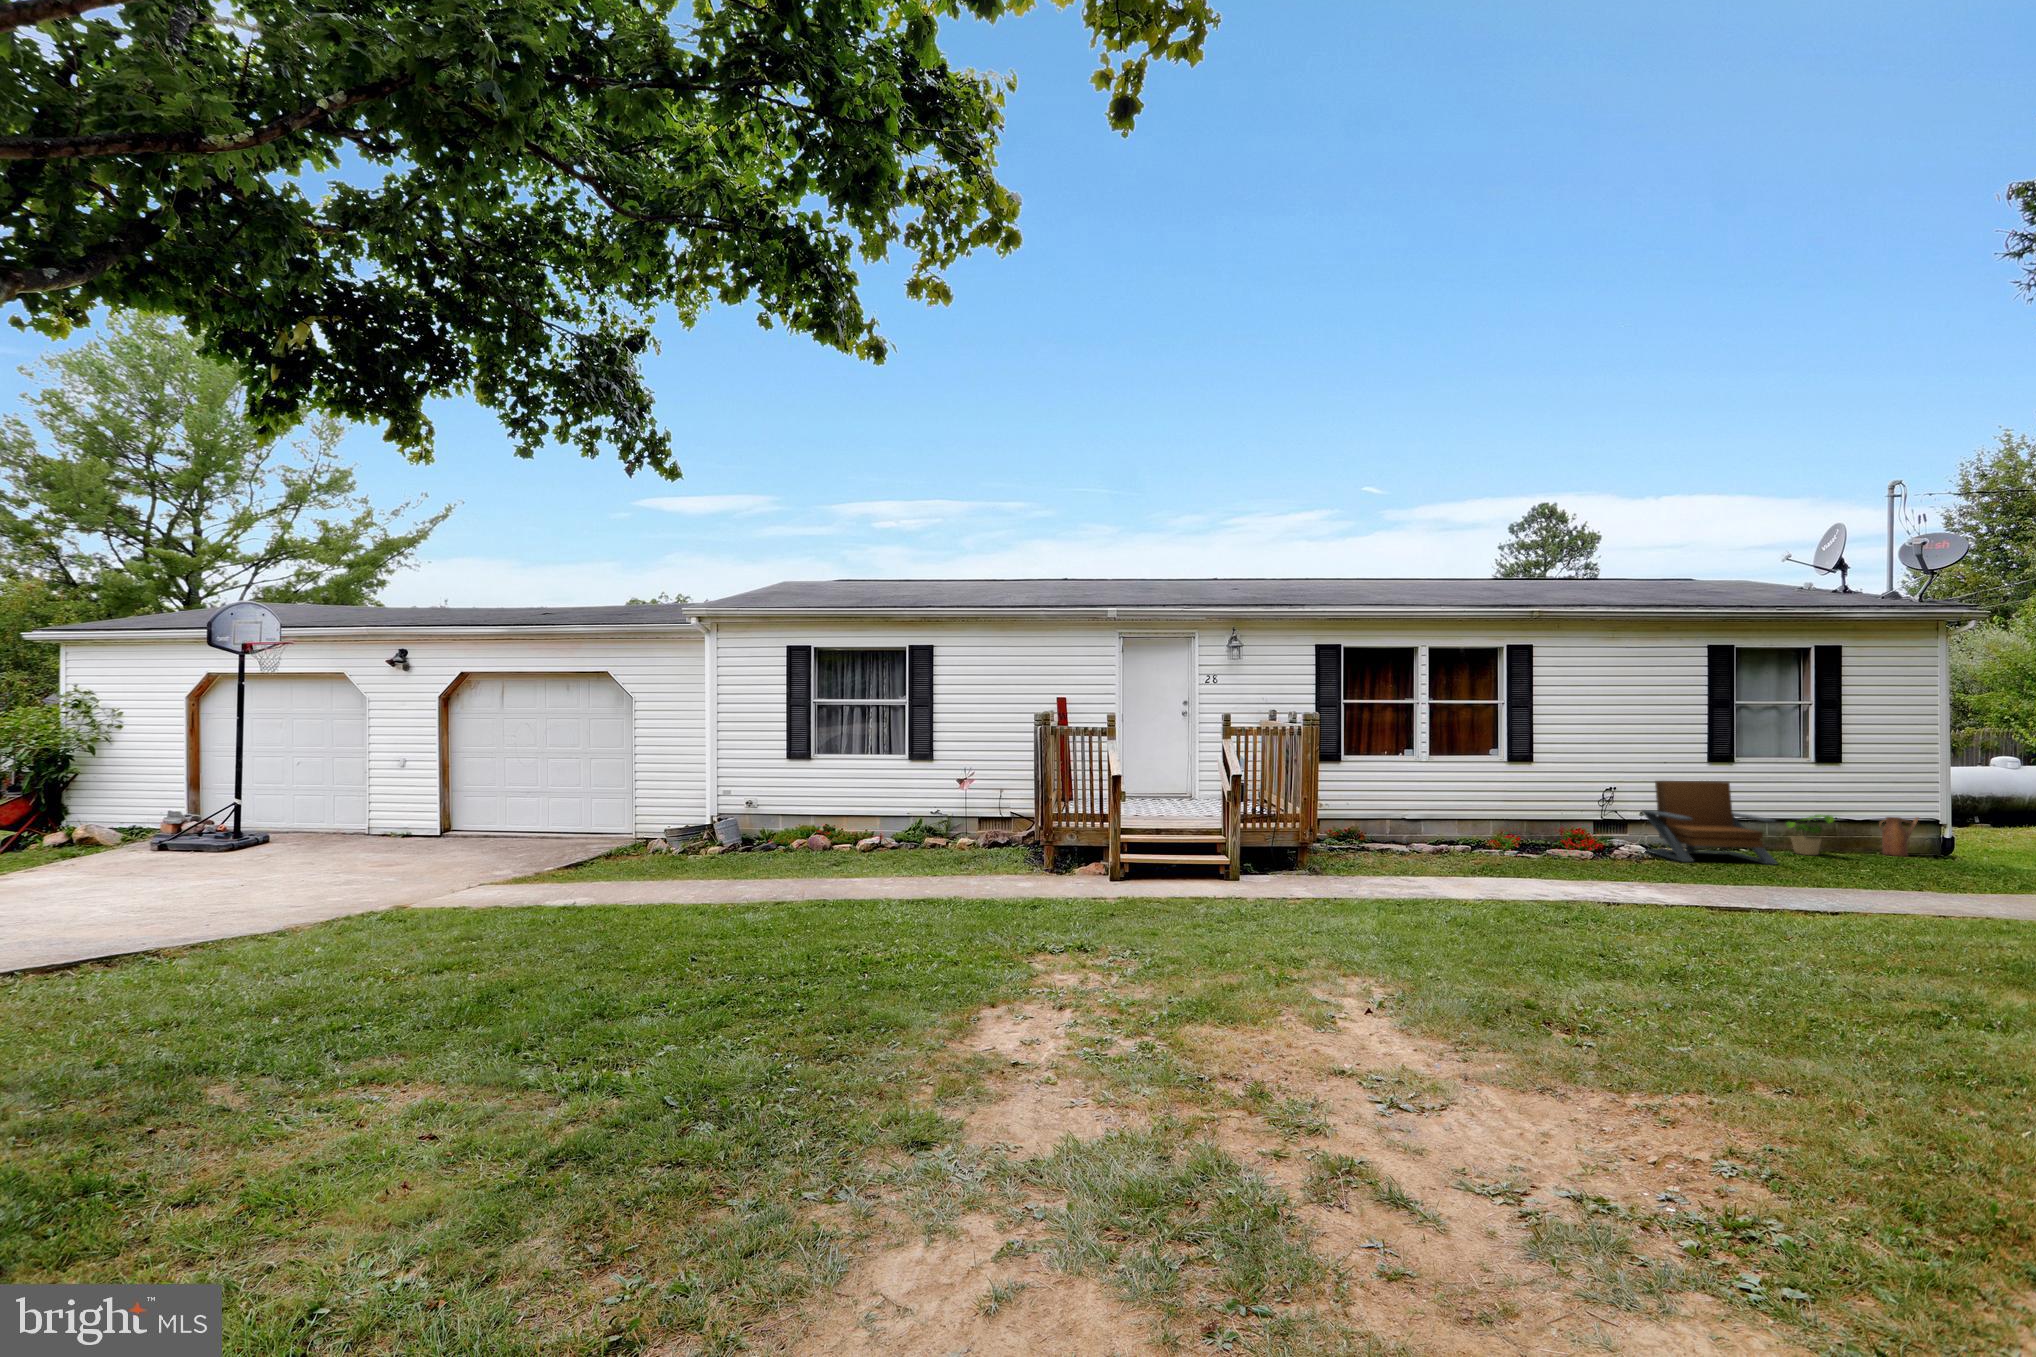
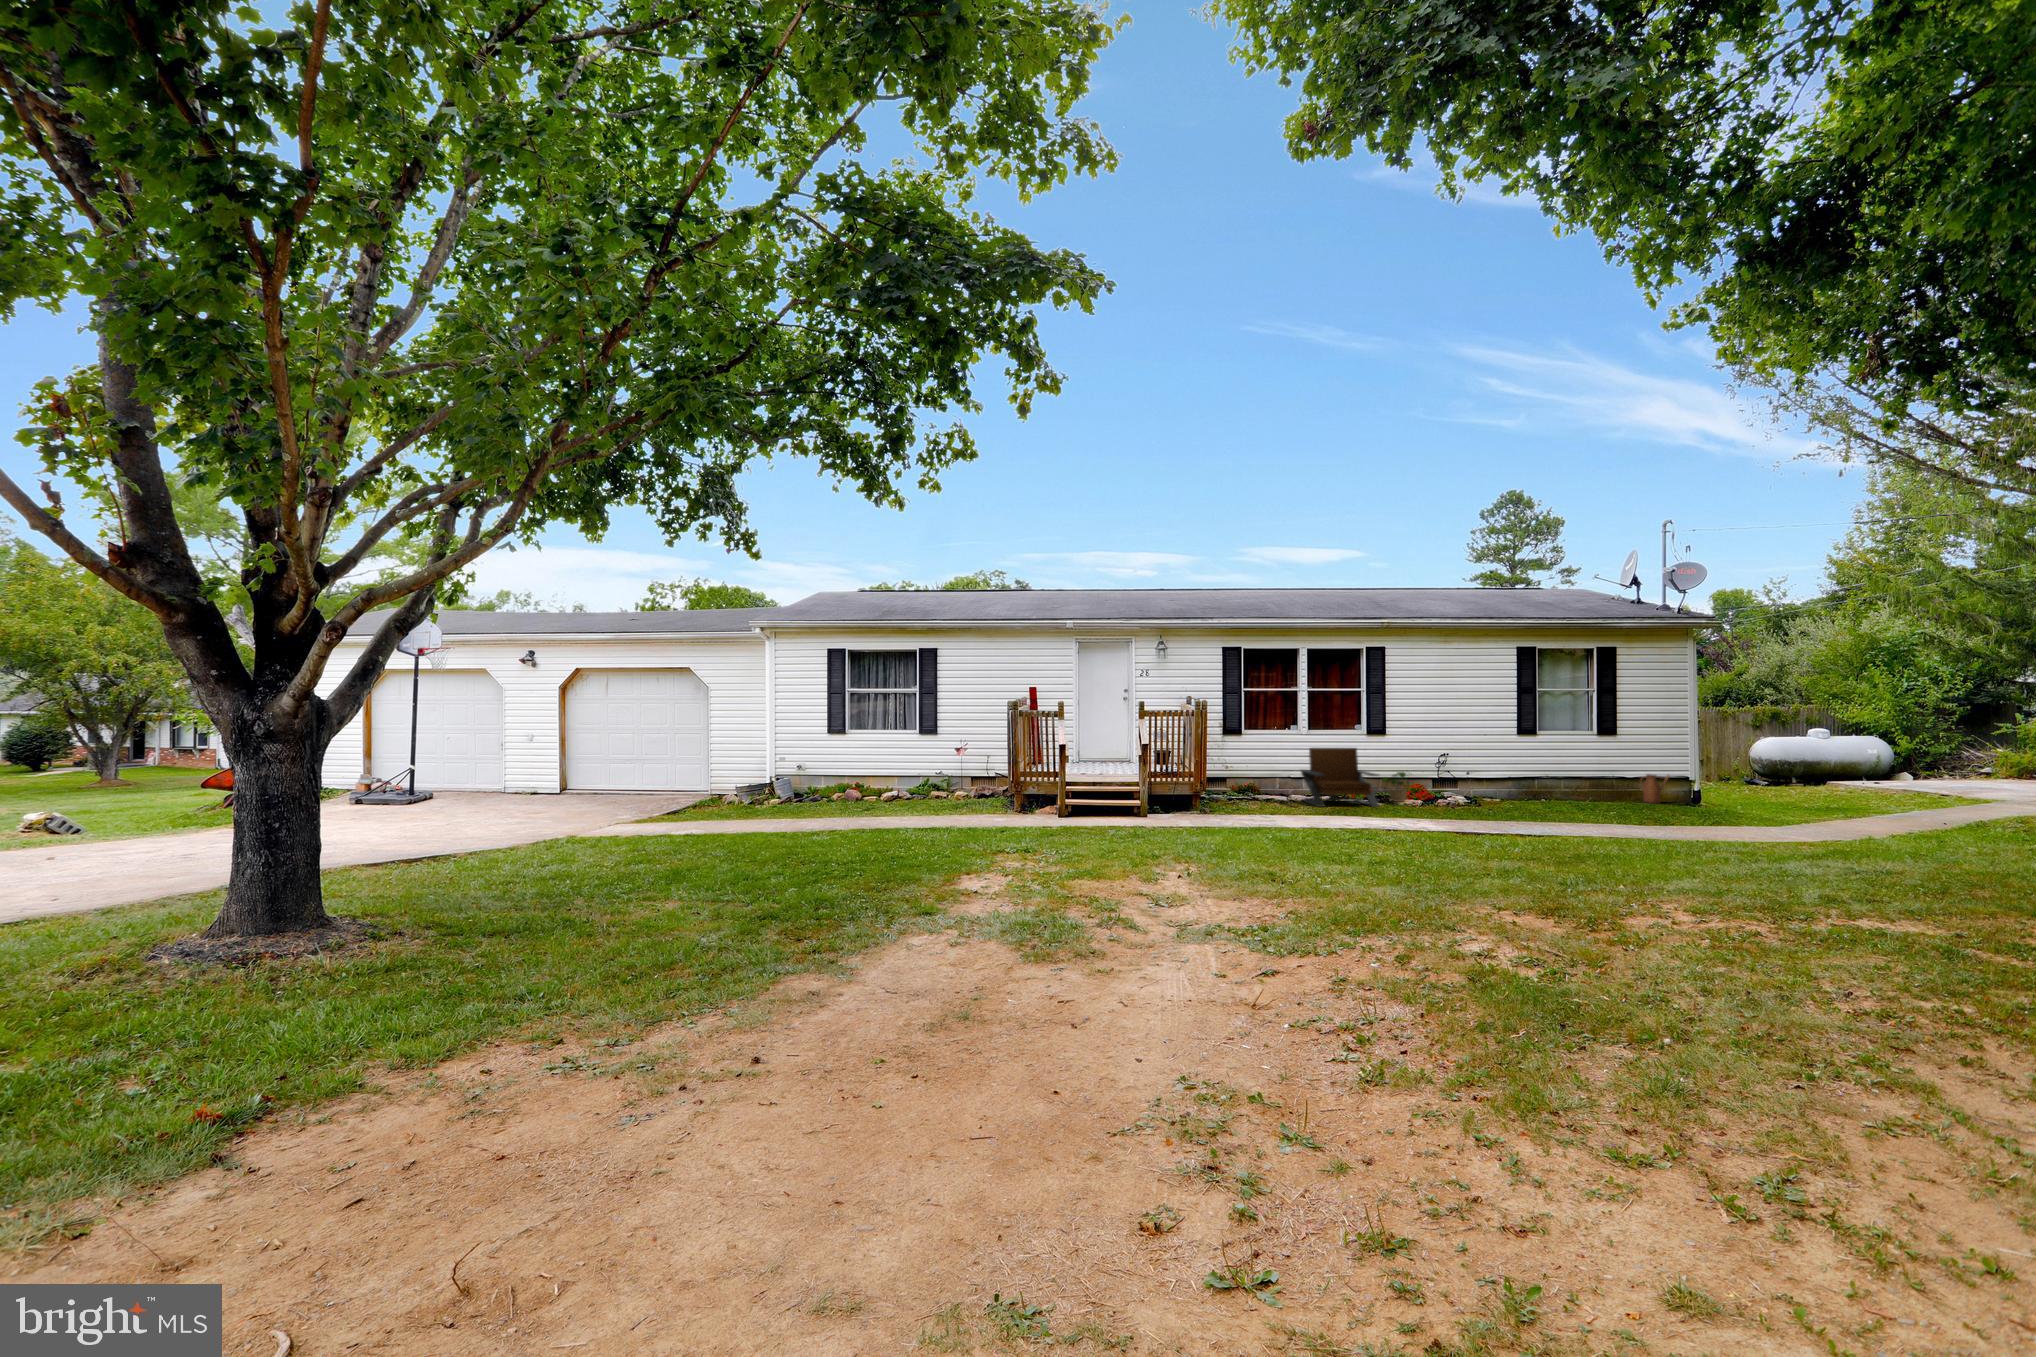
lounge chair: present [1642,781,1777,864] -> present [1301,748,1380,807]
potted plant: present [1786,814,1834,855] -> present [1382,772,1407,802]

